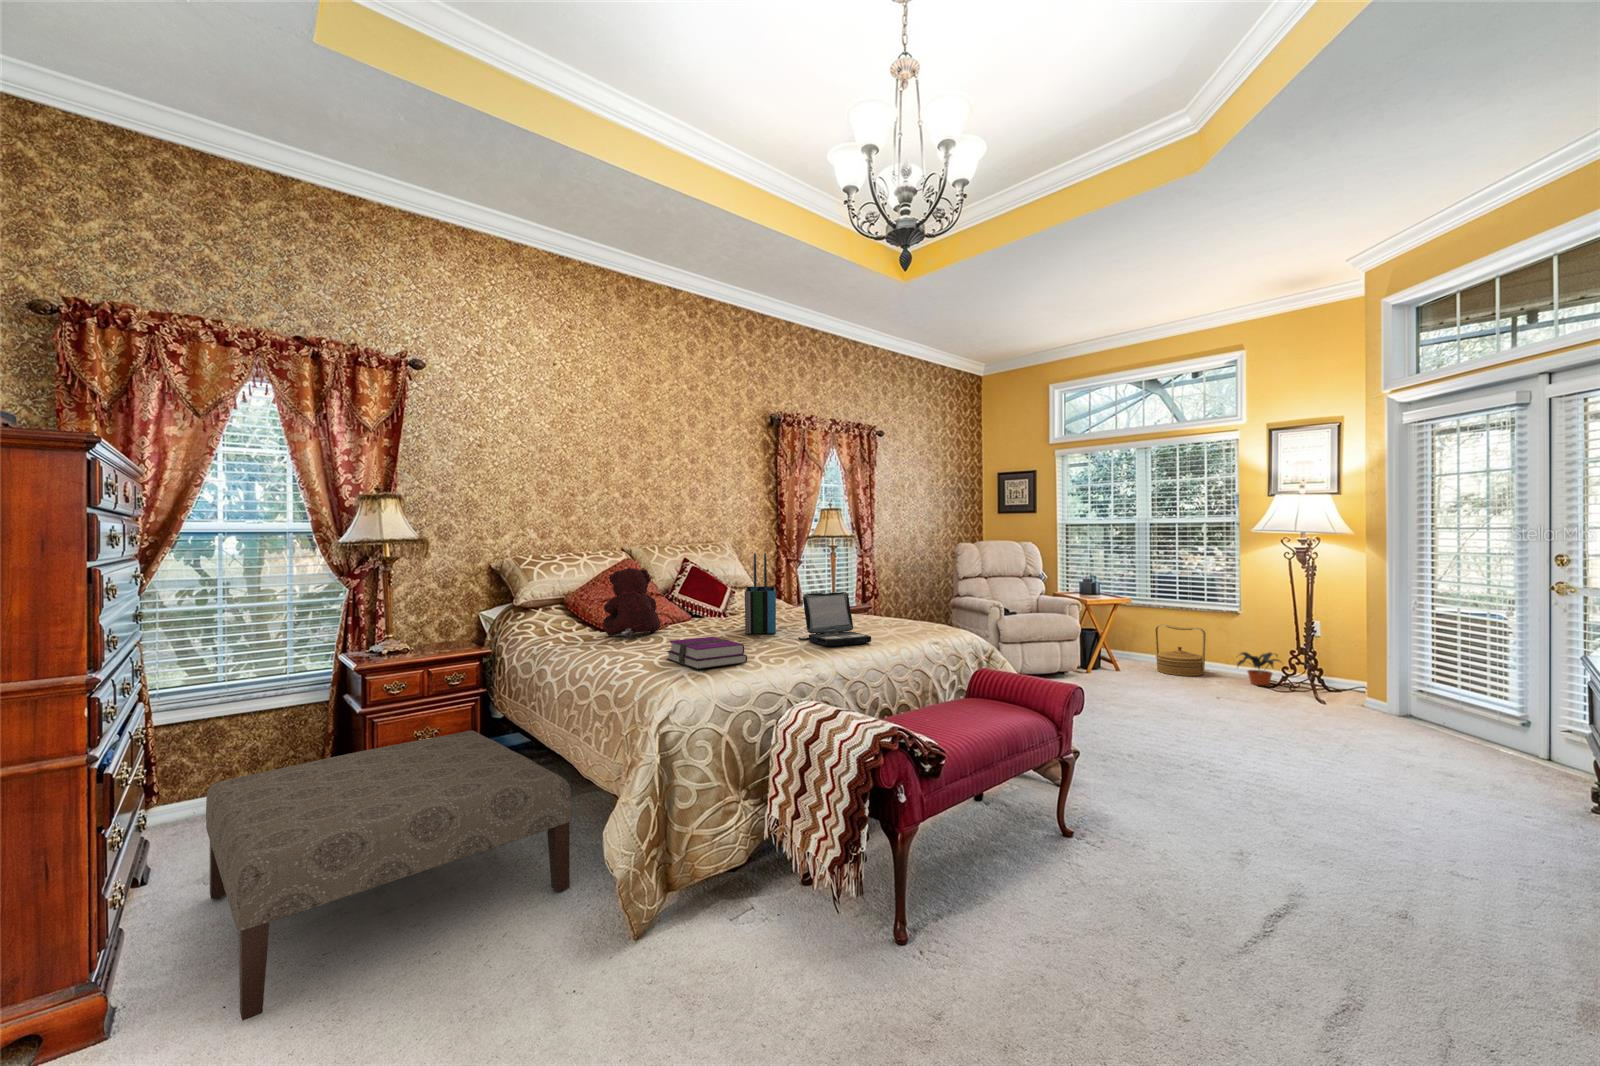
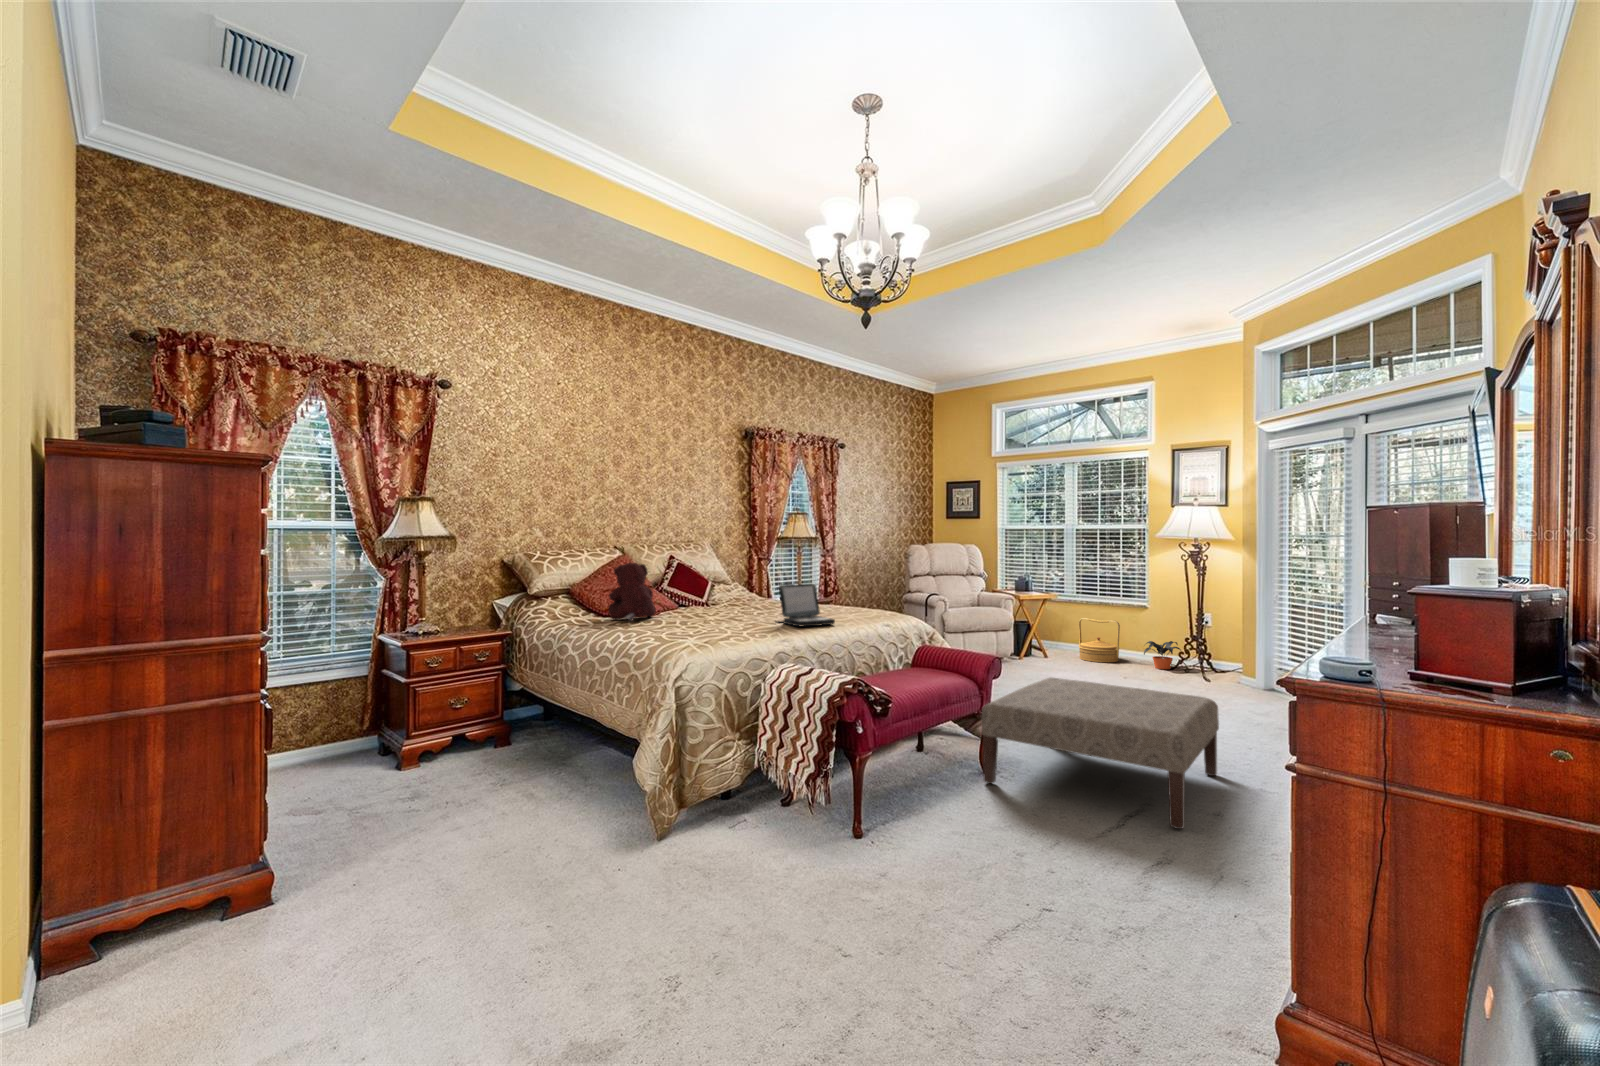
tote bag: present [745,553,776,634] -> none [728,551,756,618]
hardback book: present [667,637,747,669] -> none [671,618,738,642]
ottoman: present [206,730,572,1021] -> present [982,678,1219,829]

